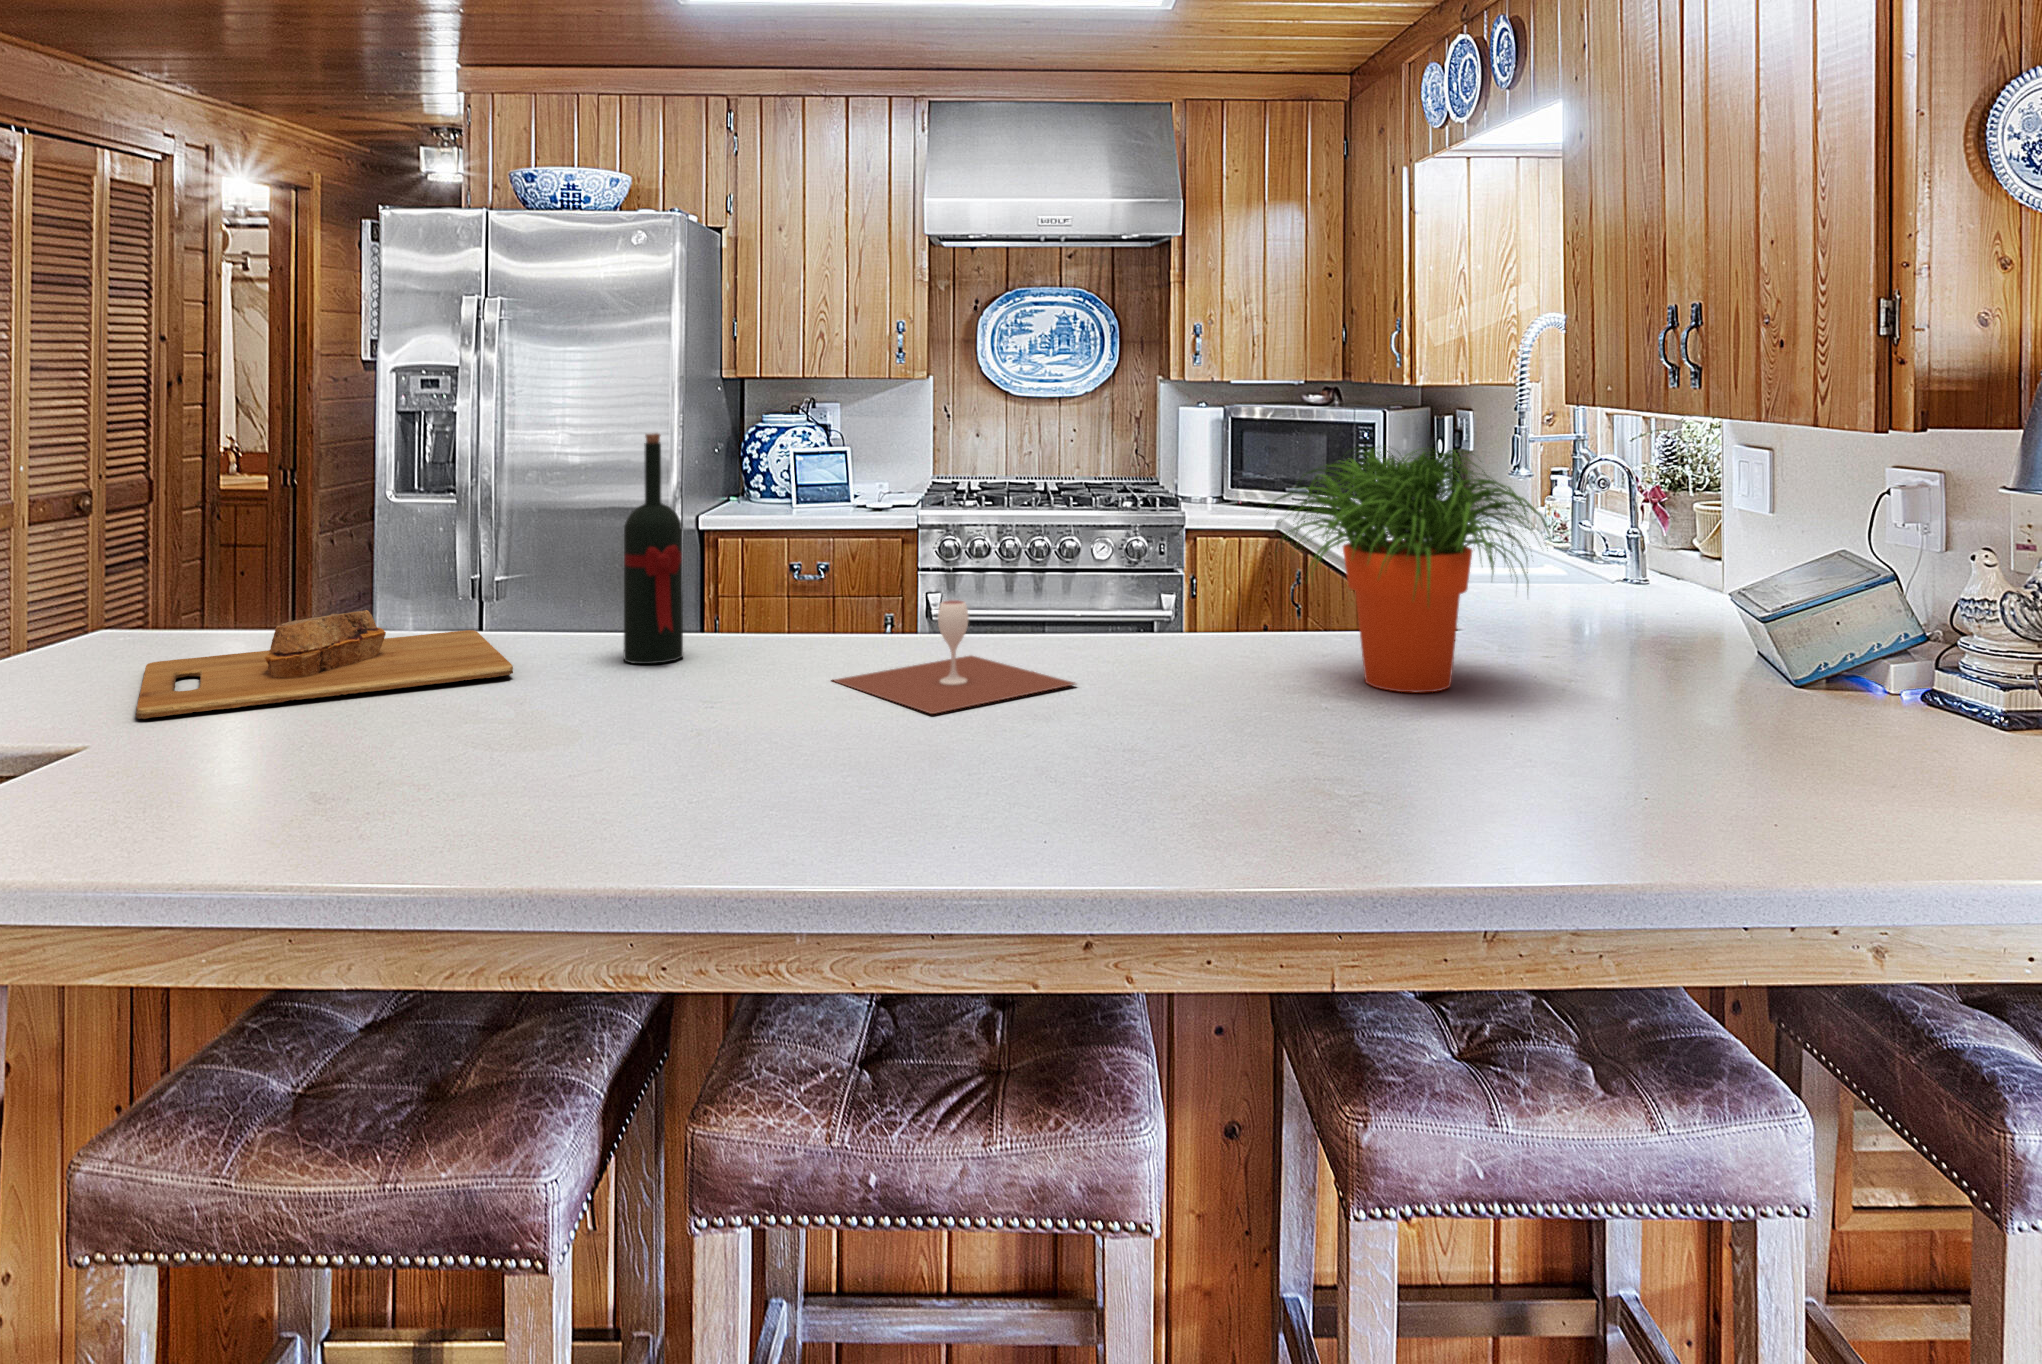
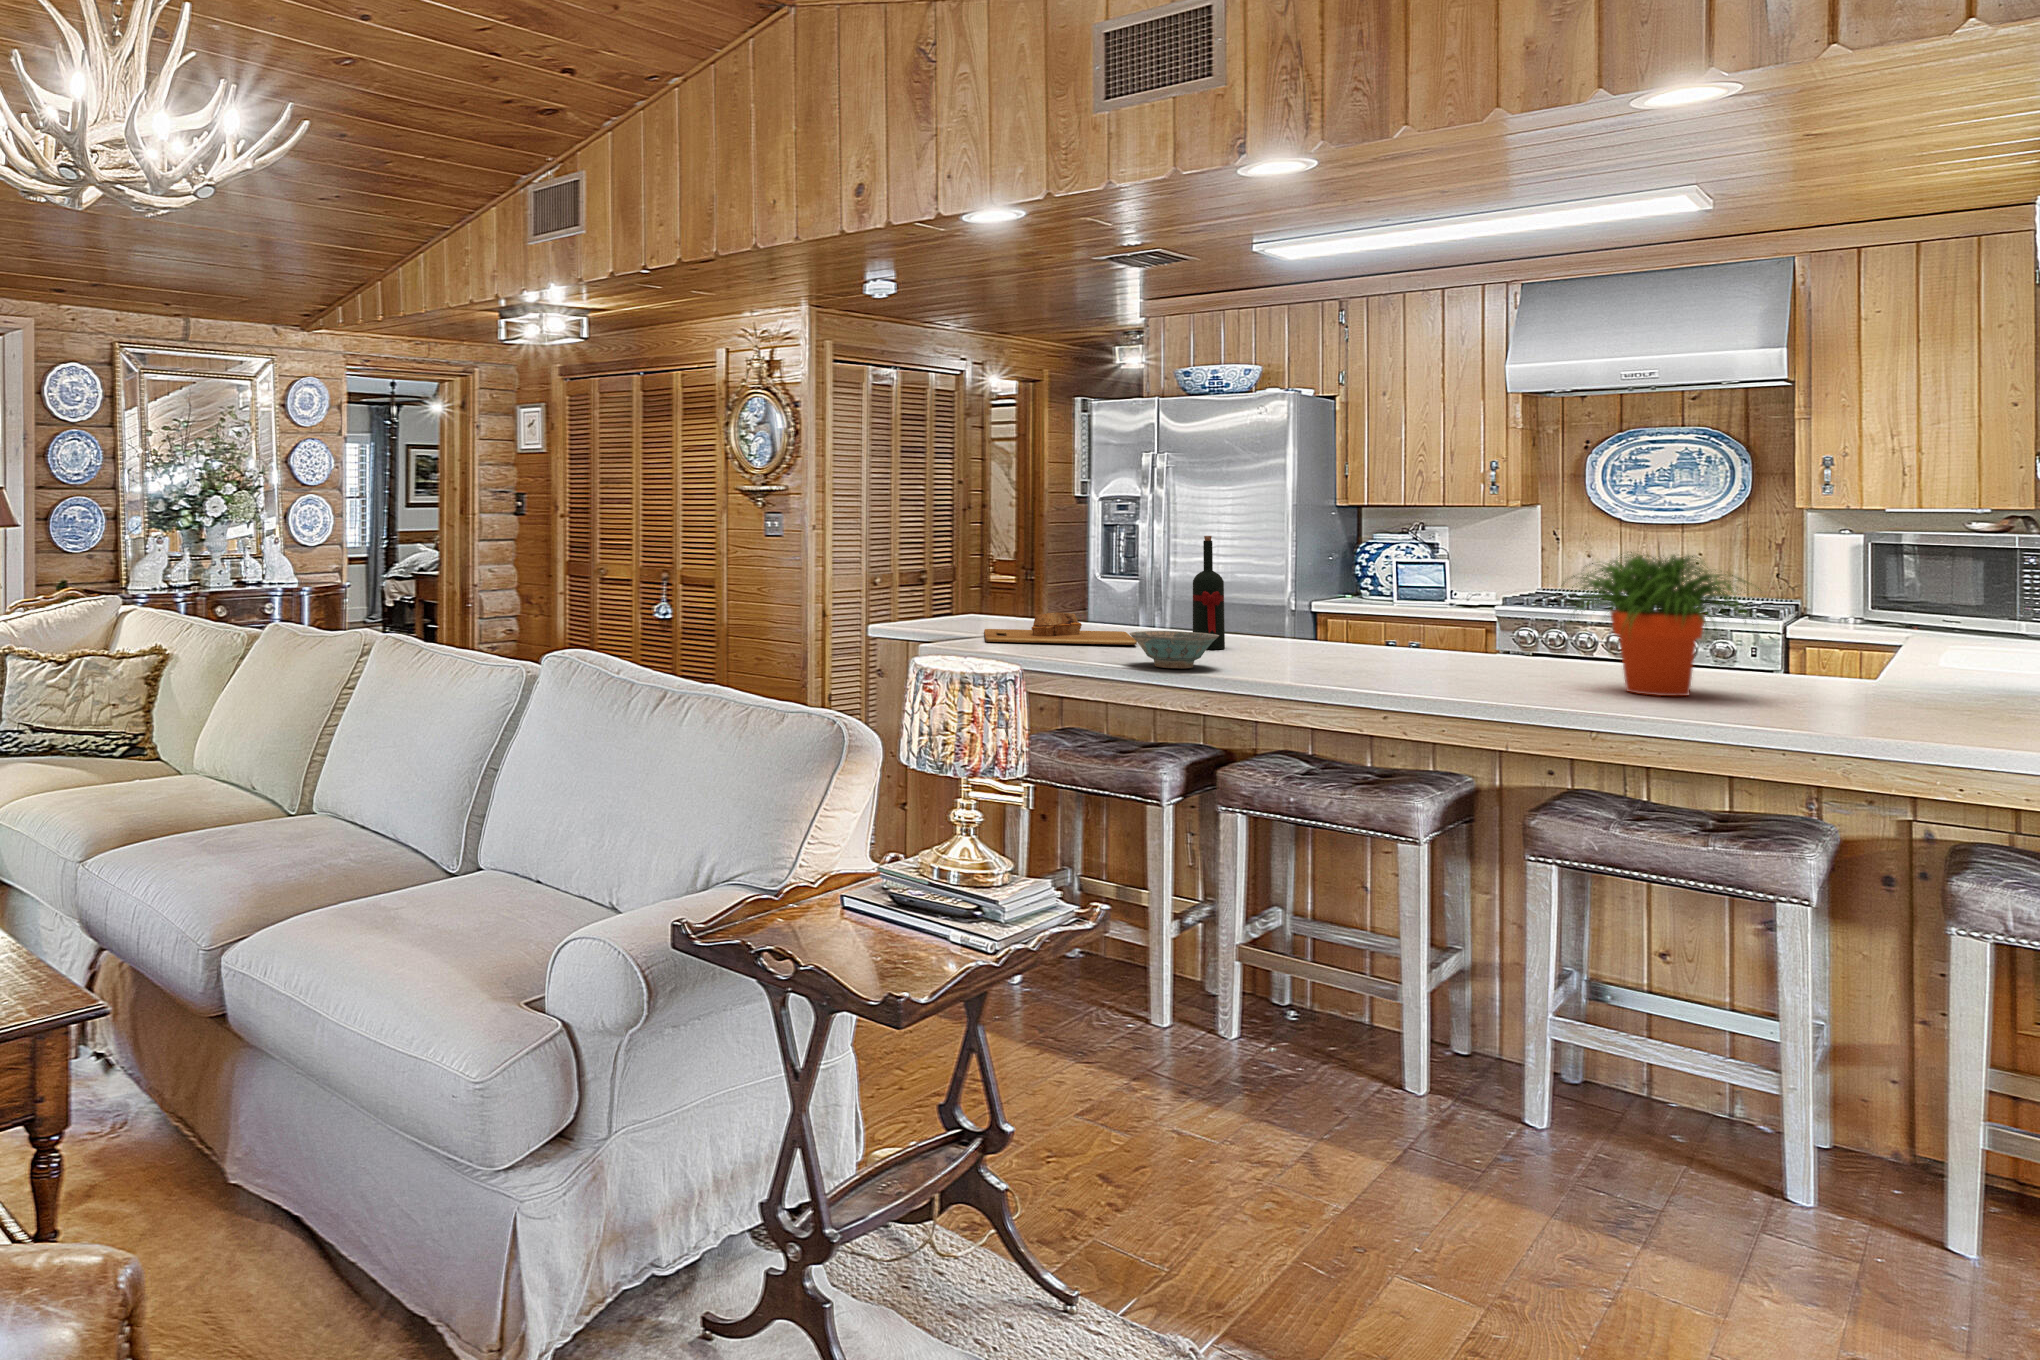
wine glass: present [833,600,1075,714] -> none [1293,625,1430,673]
ceramic bowl: none [526,660,734,770] -> present [1130,631,1219,668]

